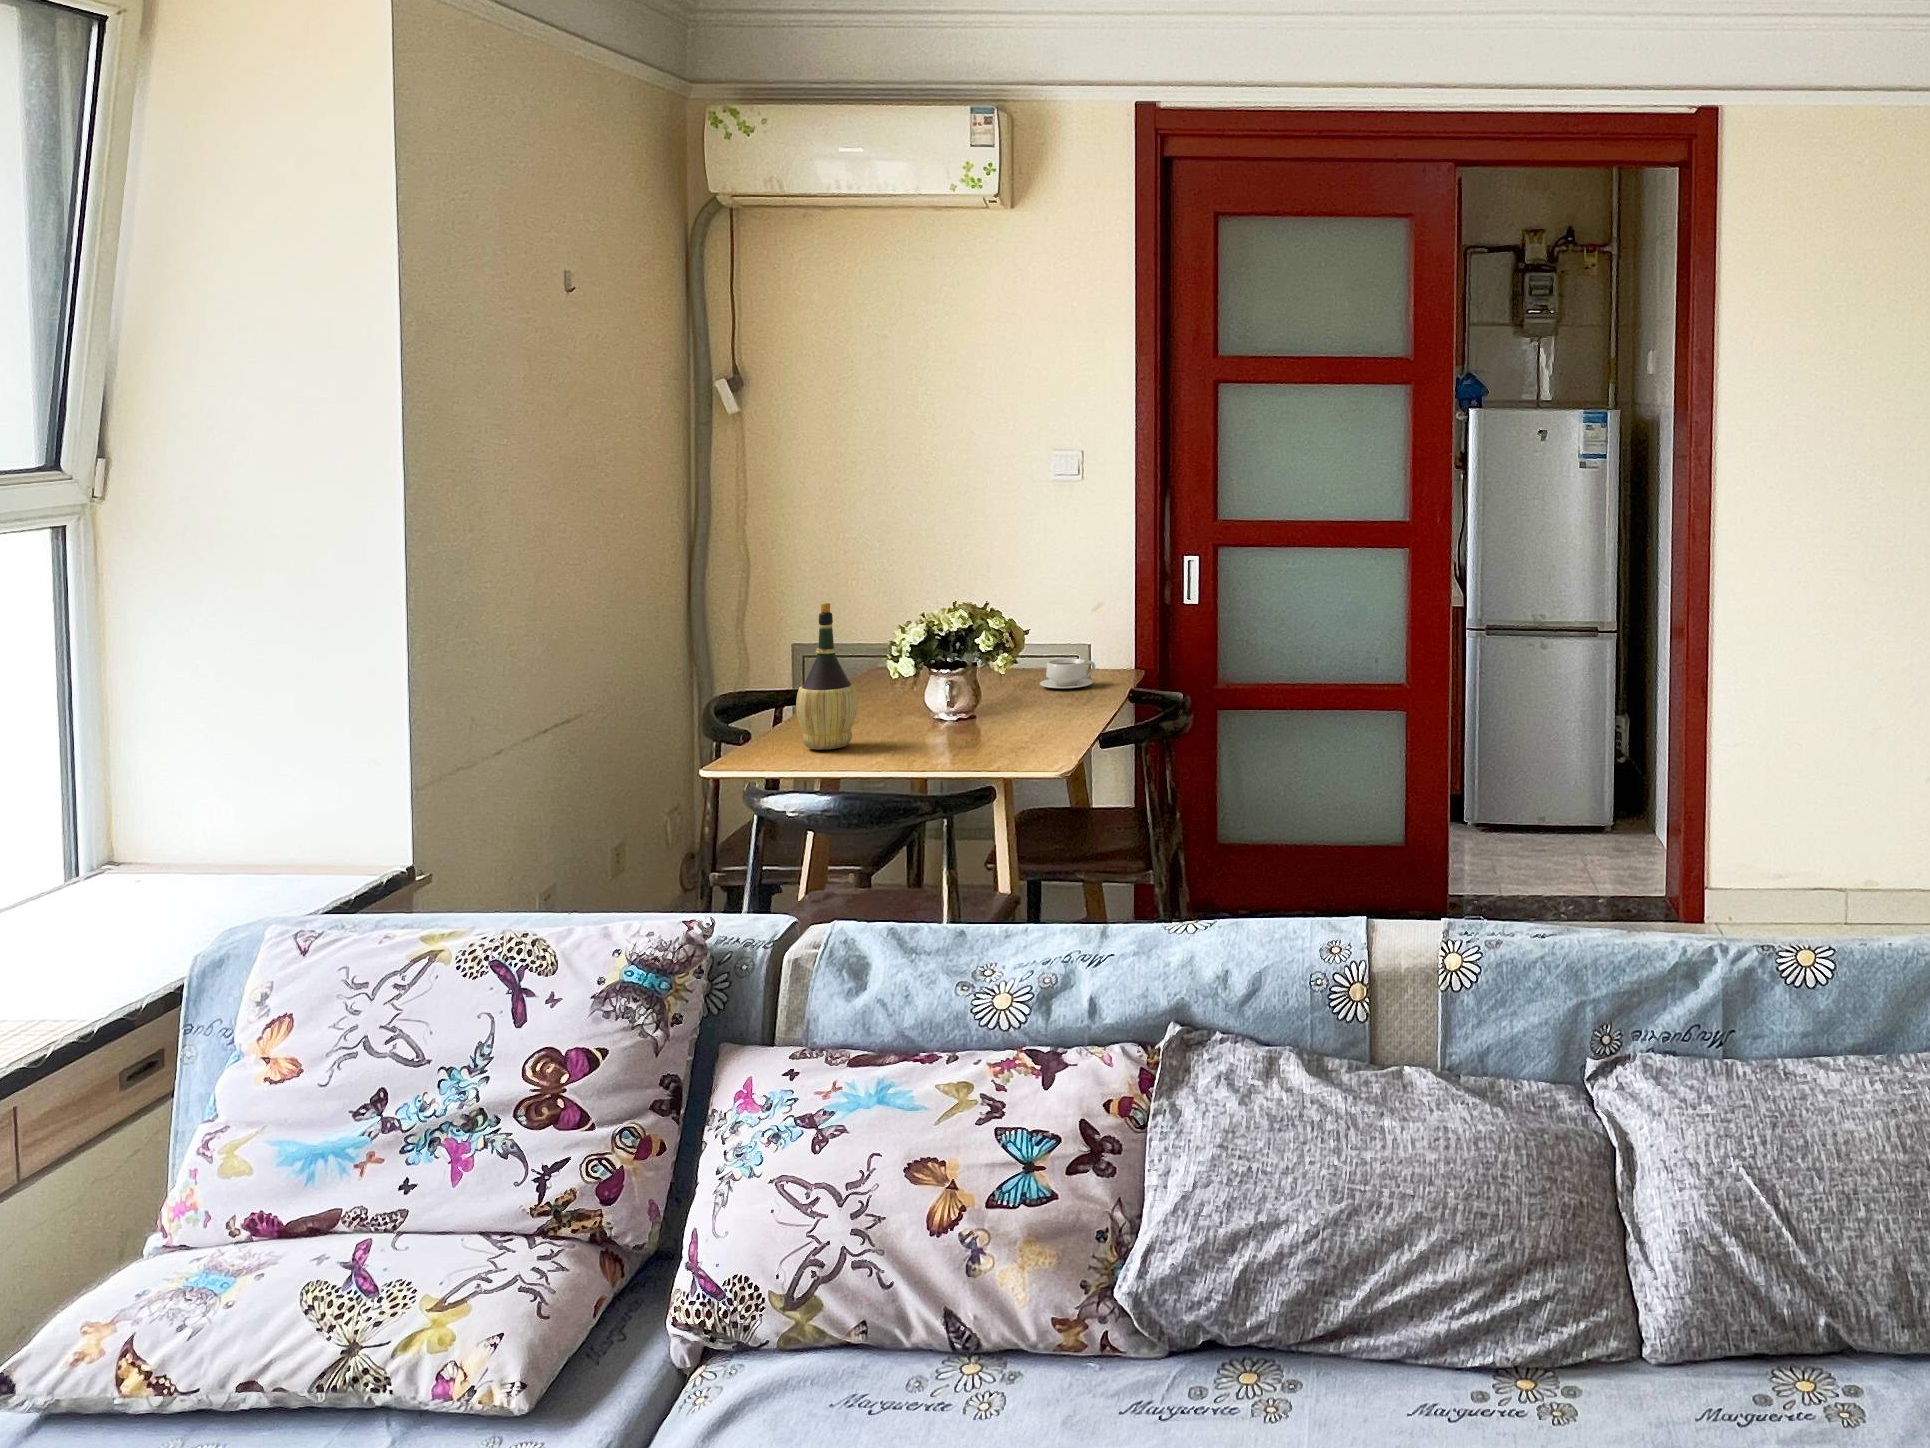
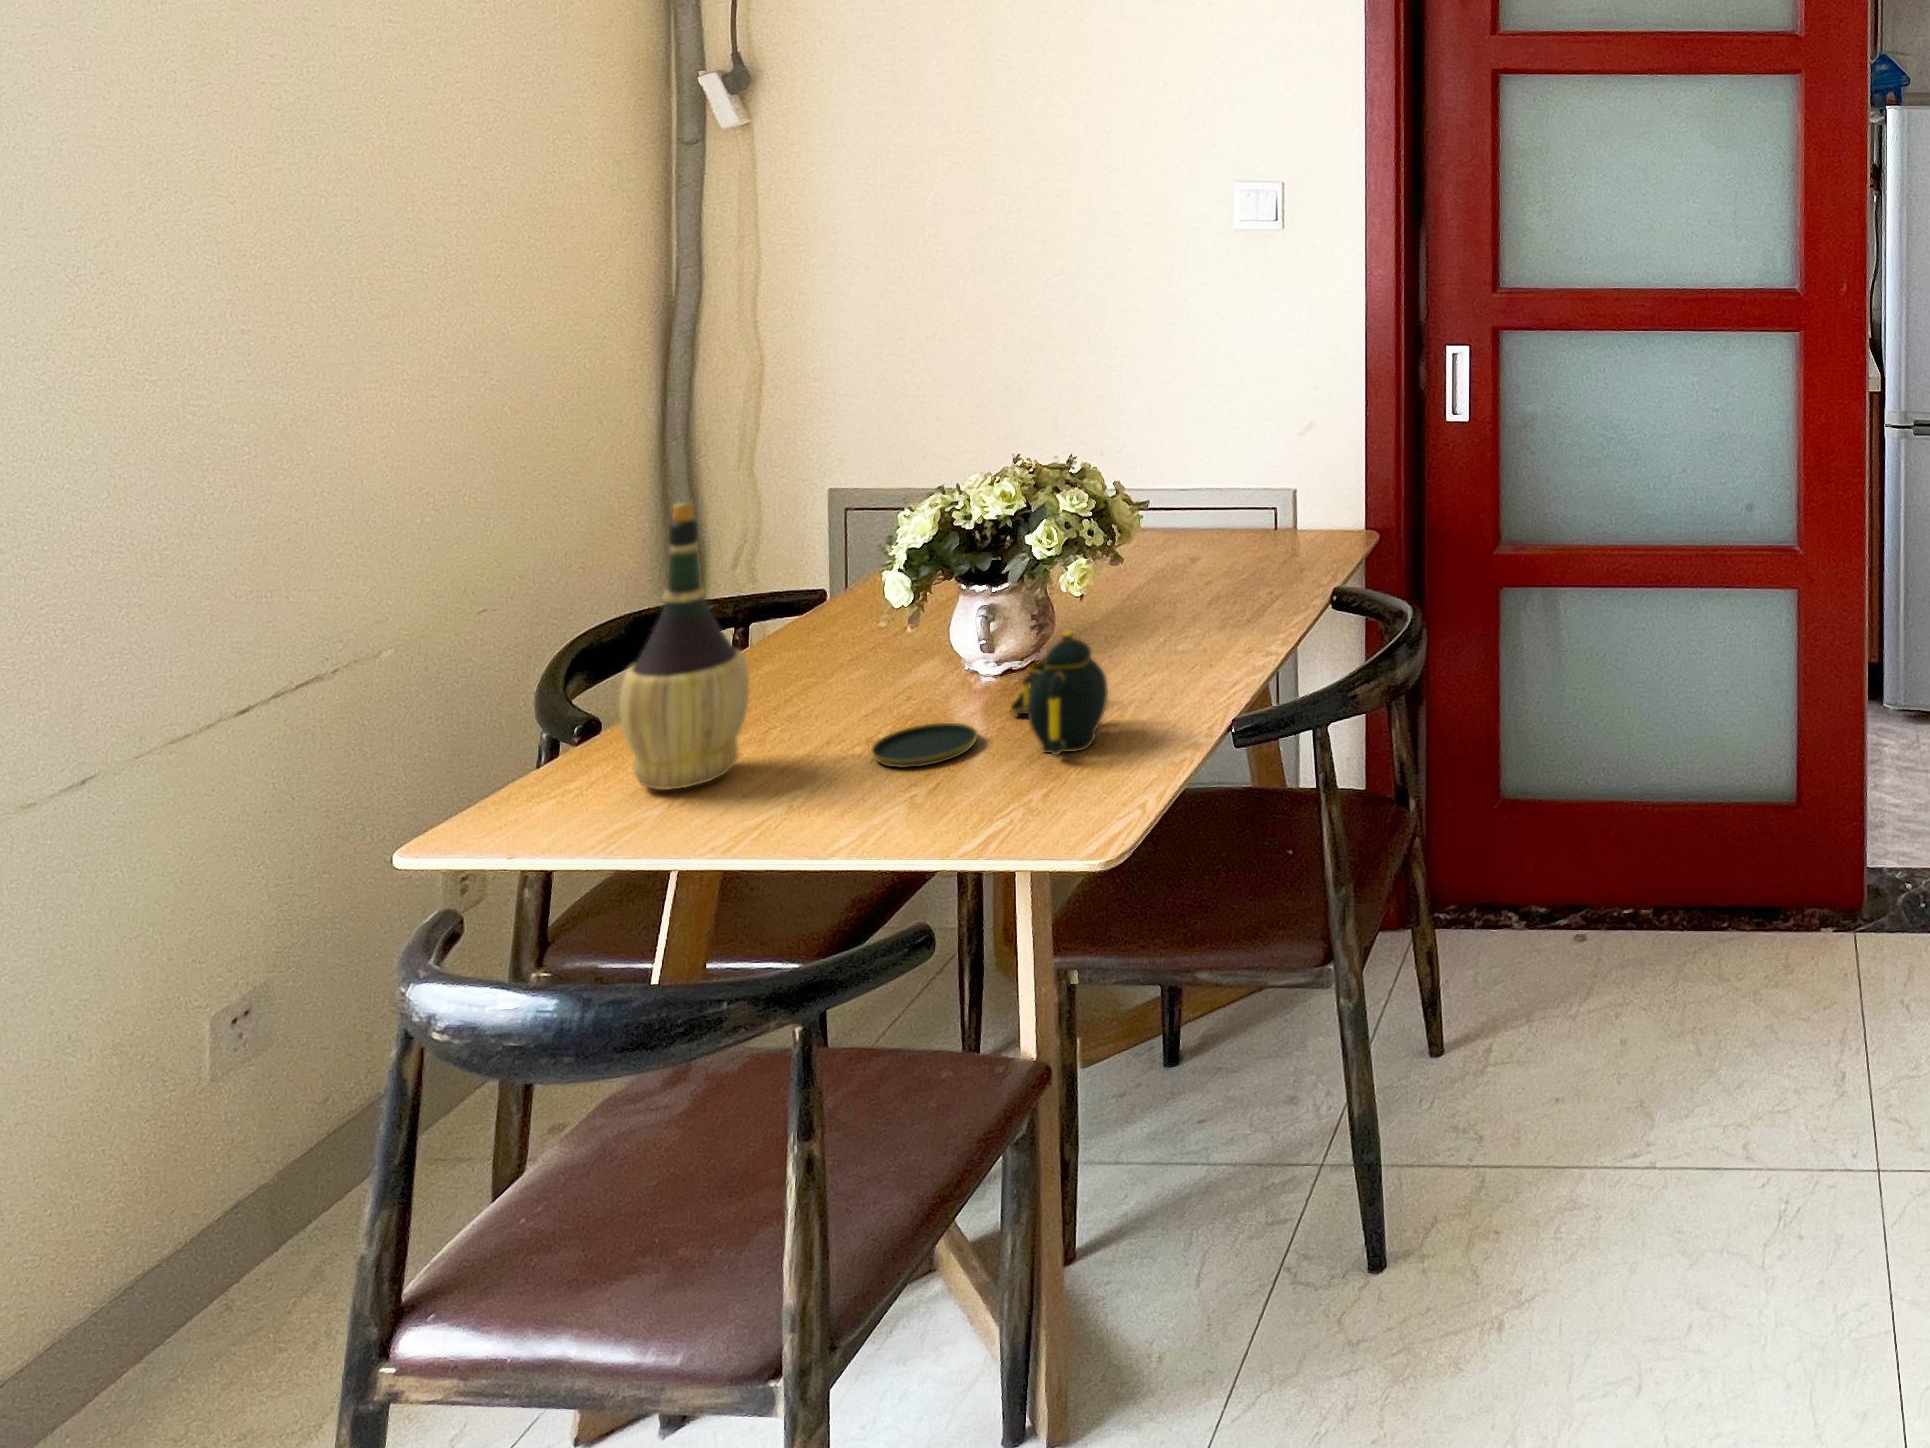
teacup: present [1040,658,1095,688] -> none [1178,535,1275,593]
teapot: none [918,678,1039,744] -> present [871,631,1108,768]

